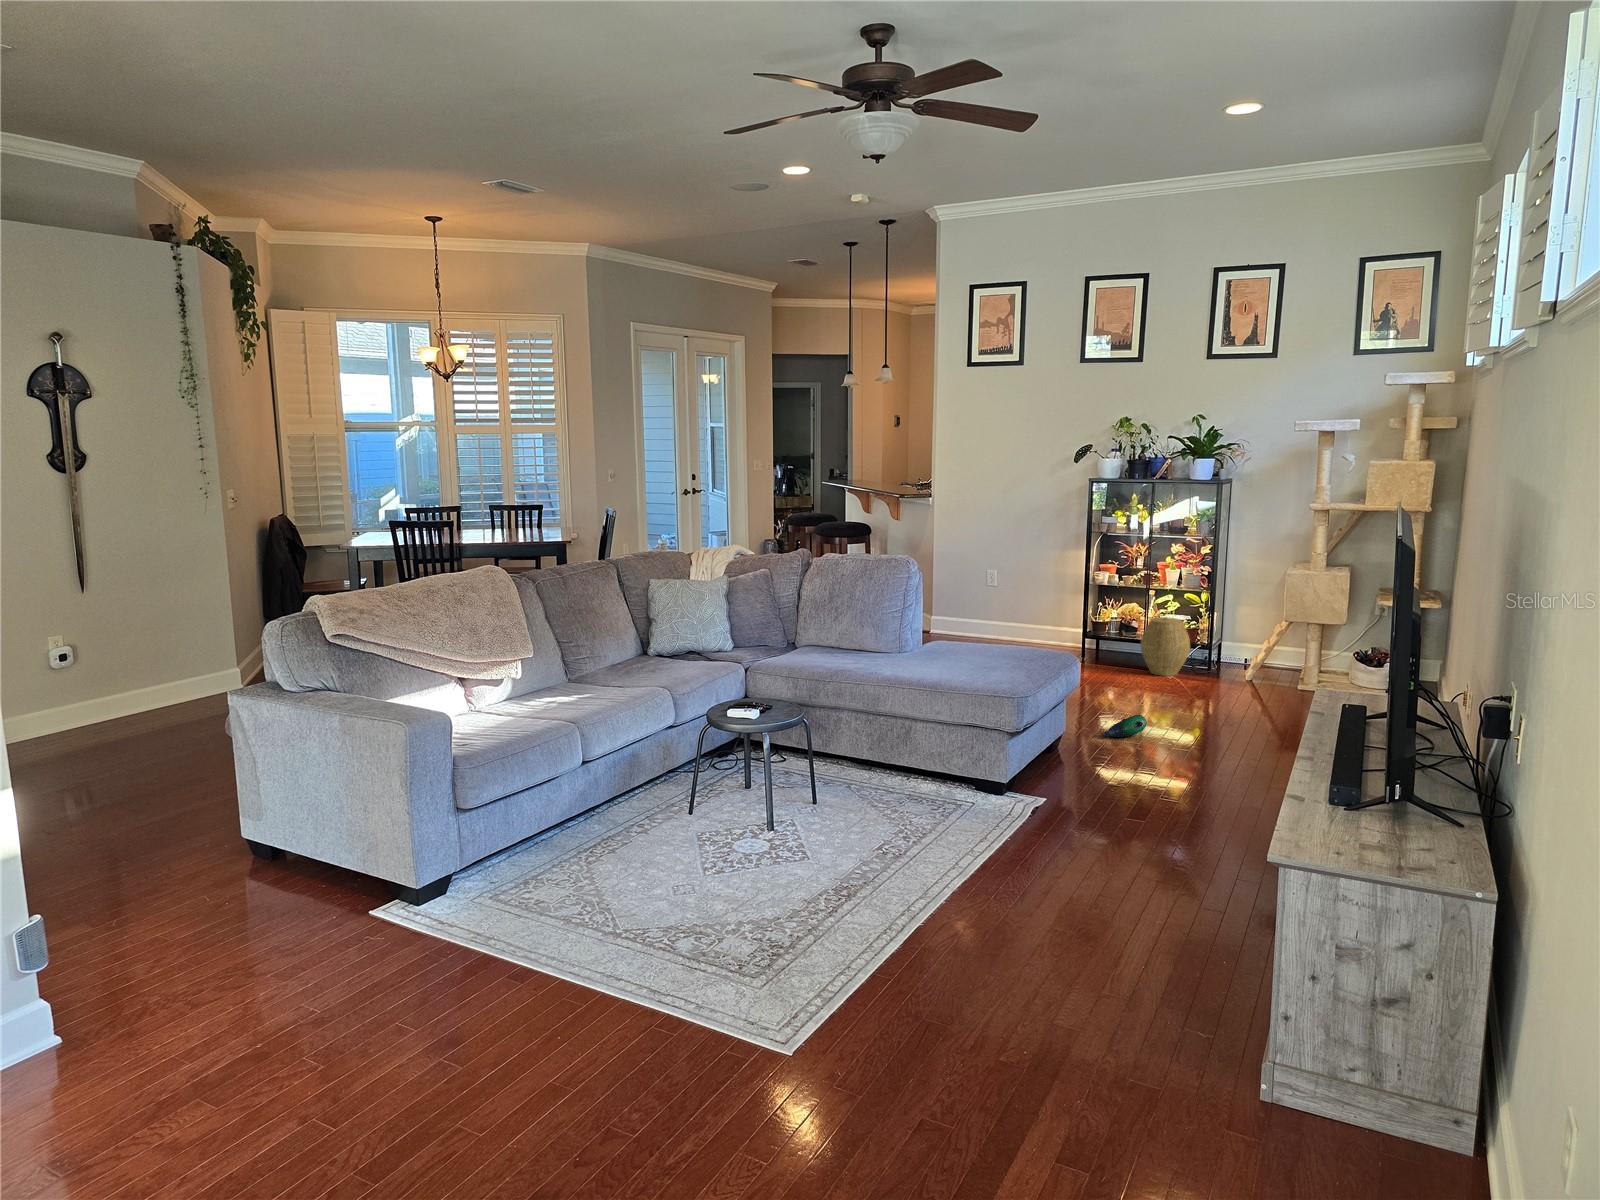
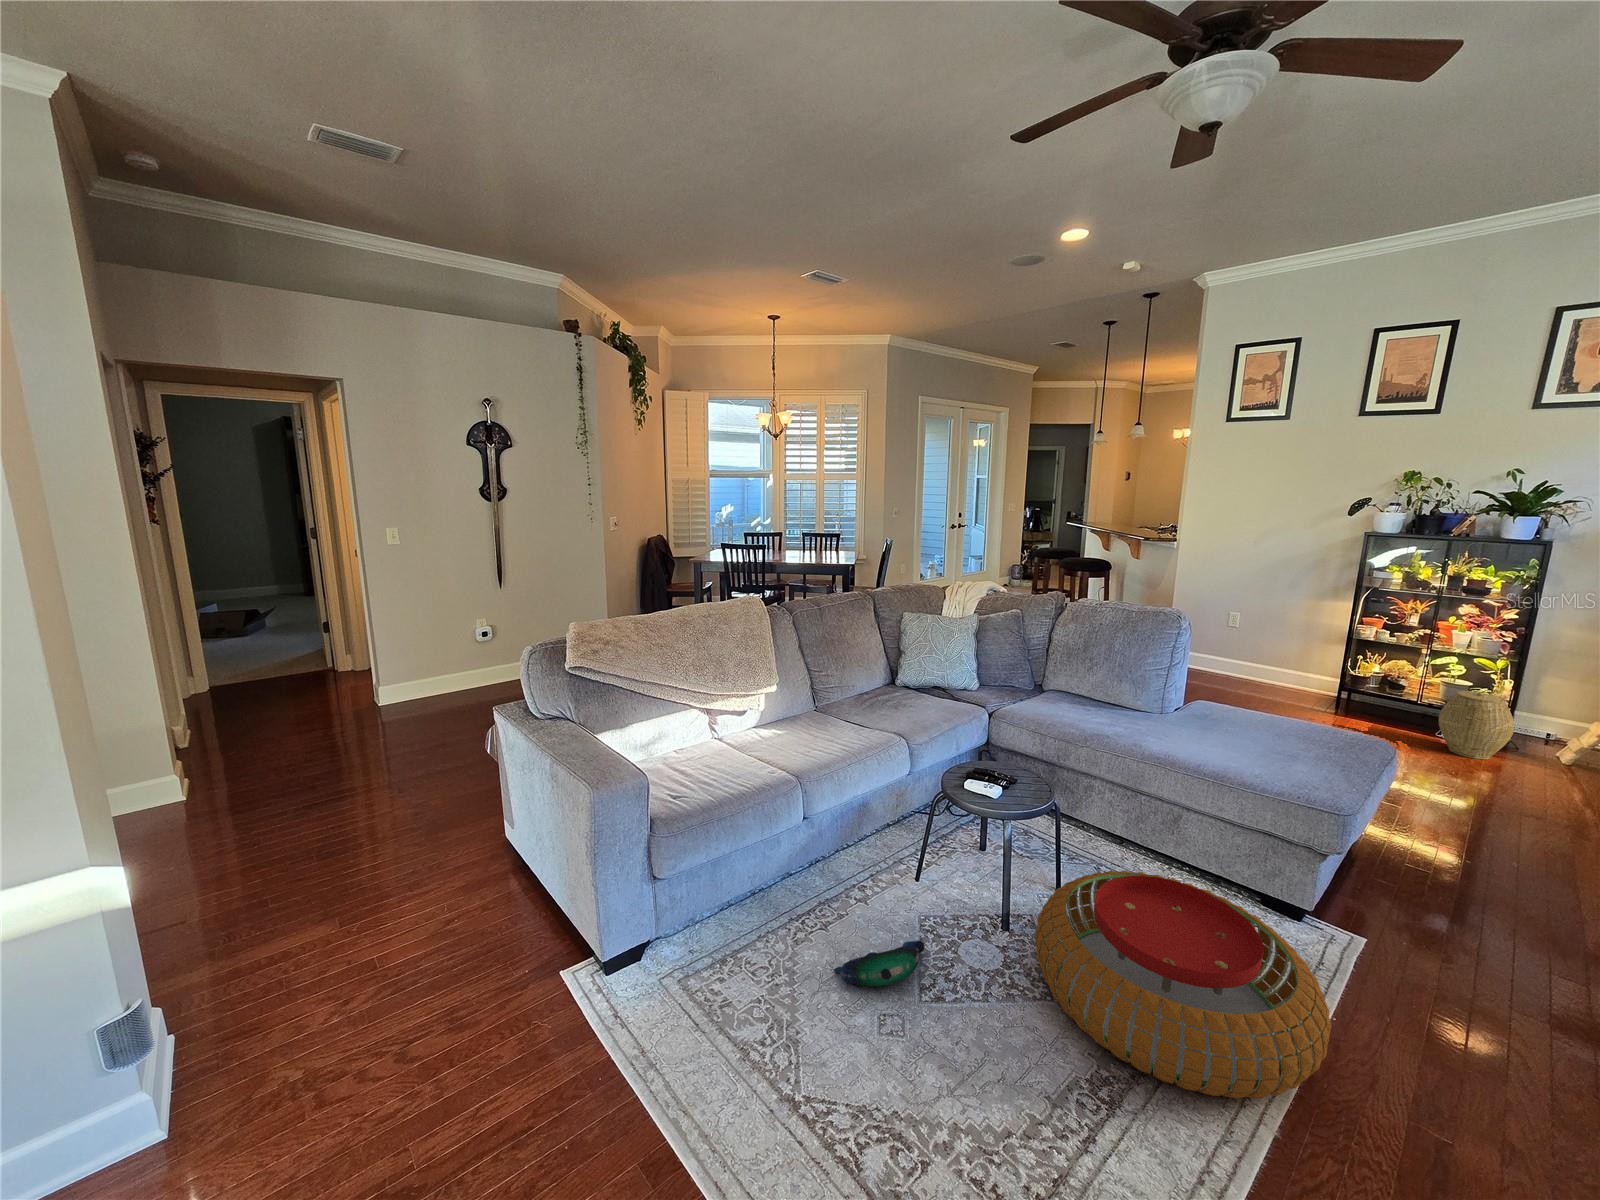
plush toy: present [1103,715,1147,737] -> present [834,941,925,987]
pouf: none [794,762,995,887] -> present [1035,871,1332,1099]

